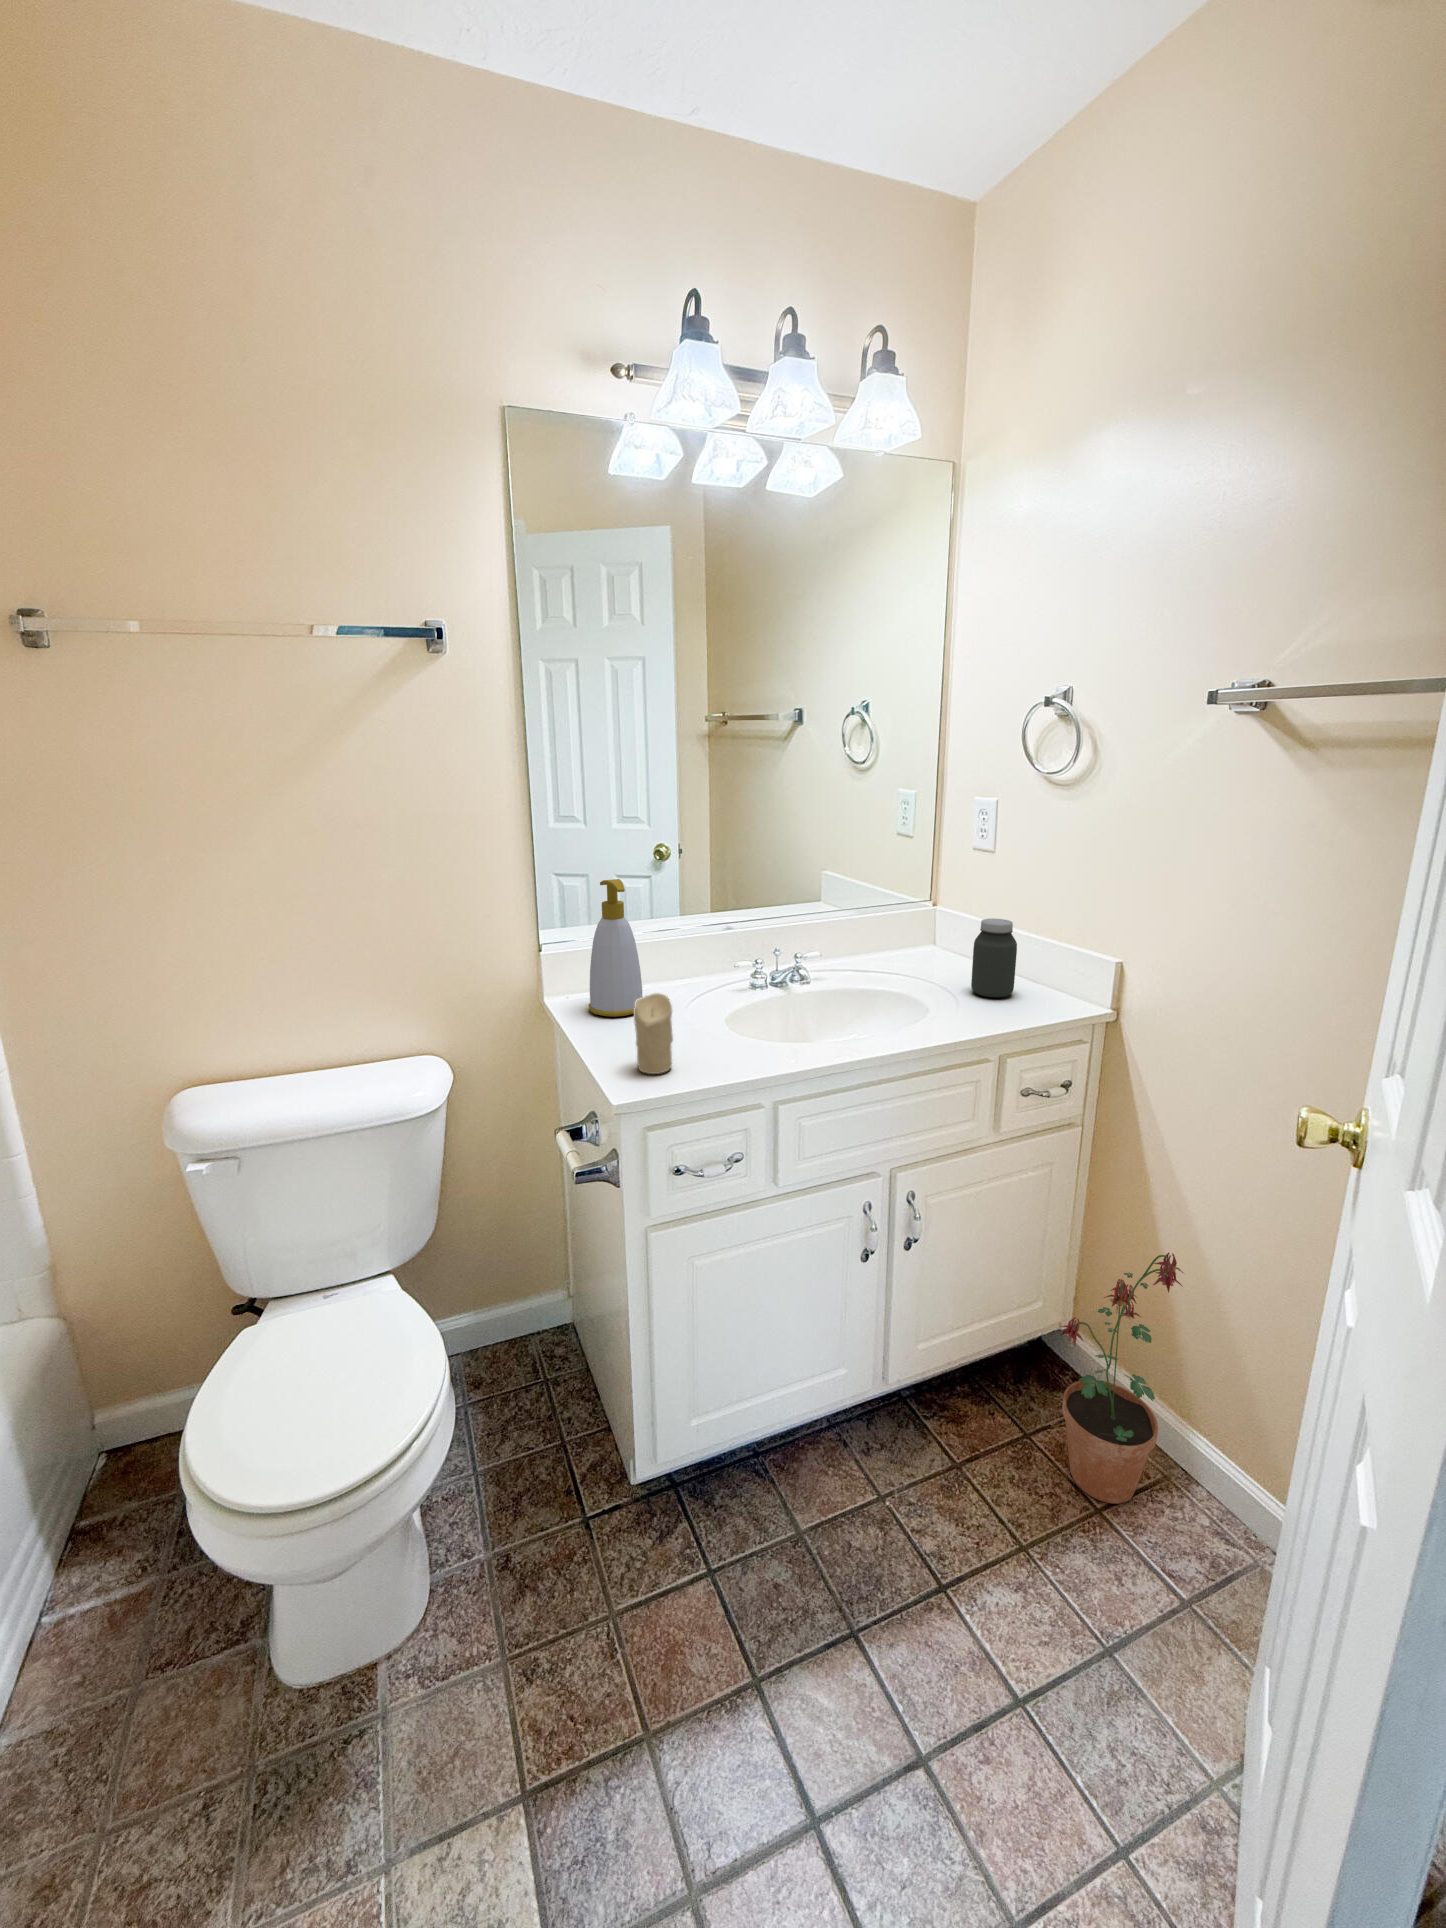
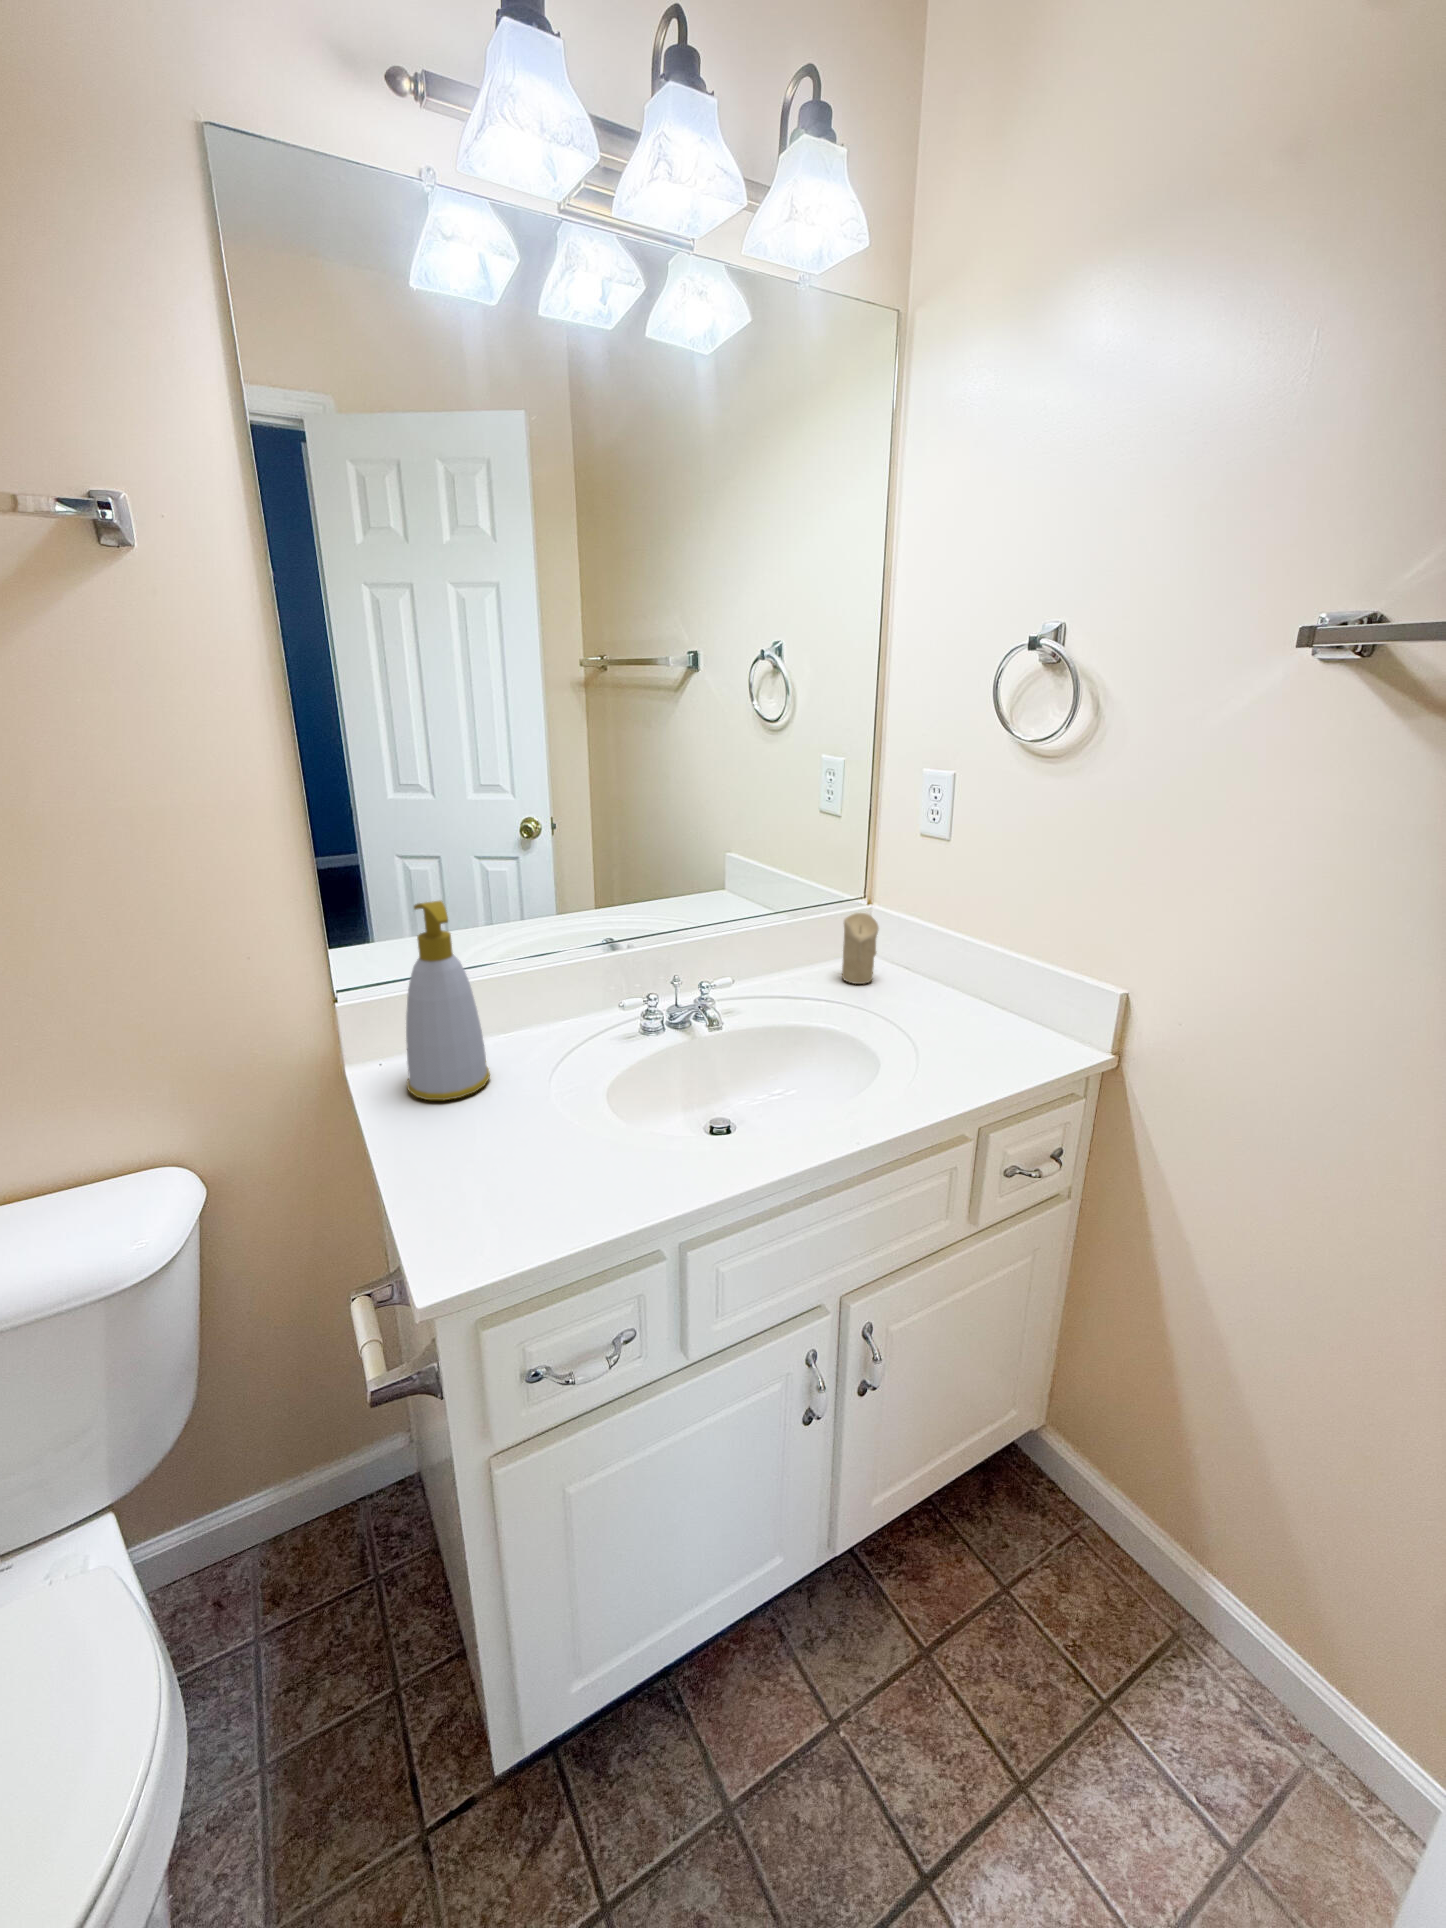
jar: present [971,919,1017,998] -> none [930,935,990,1039]
candle: present [634,993,673,1074] -> present [842,913,879,984]
potted plant: present [1060,1253,1183,1504] -> none [1055,1379,1220,1690]

